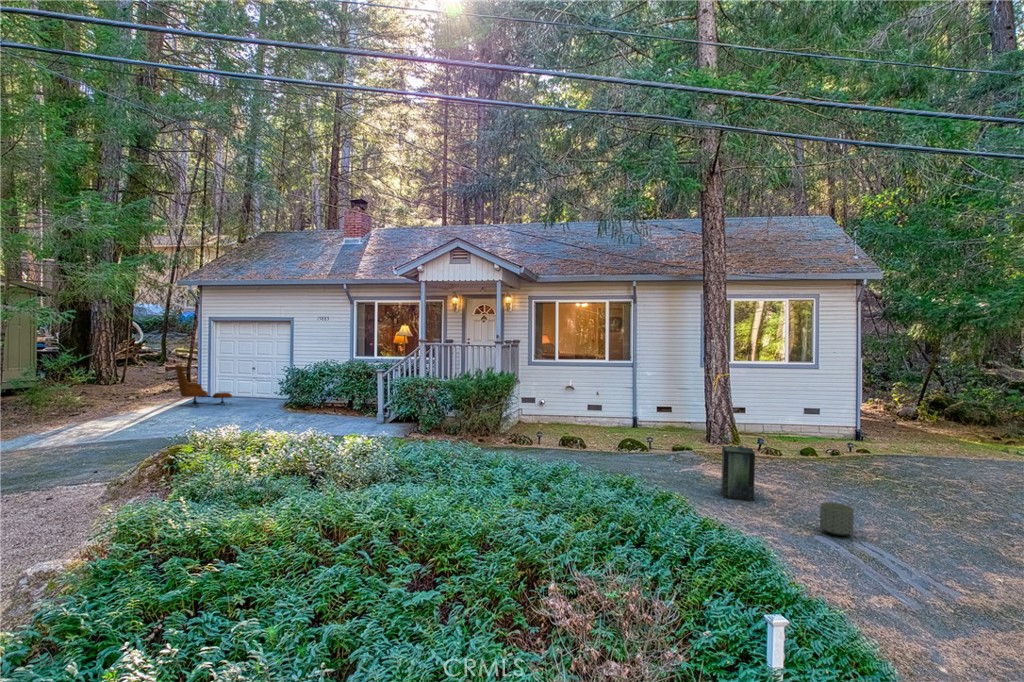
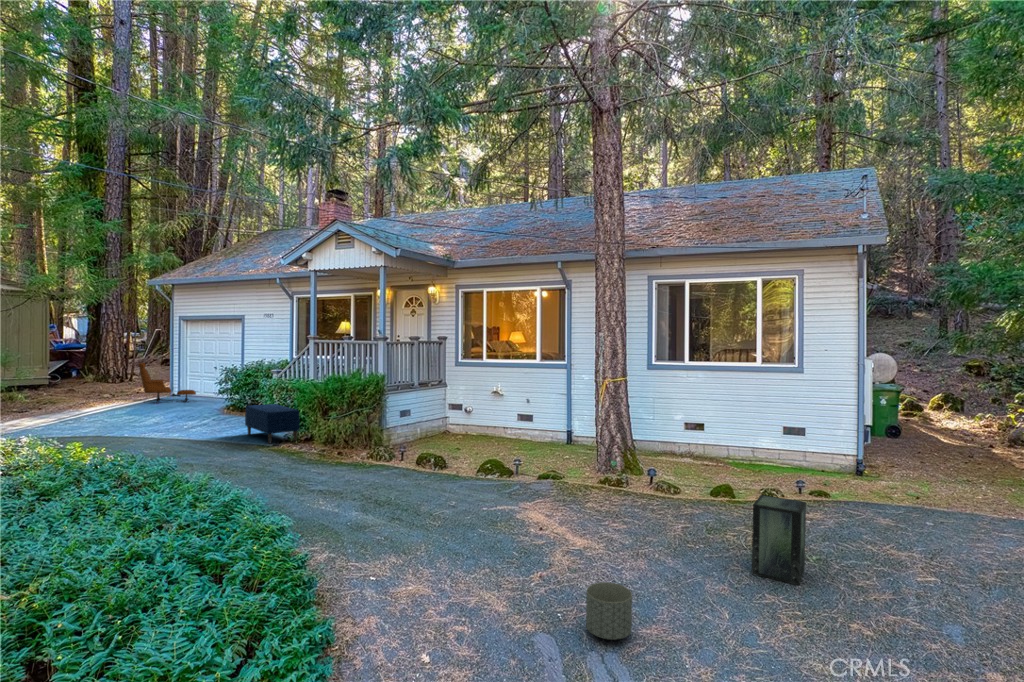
bench: none [377,402,439,437] -> present [245,404,300,444]
storage box: present [721,446,755,501] -> present [752,495,806,585]
planter: present [820,502,854,536] -> present [586,582,632,640]

